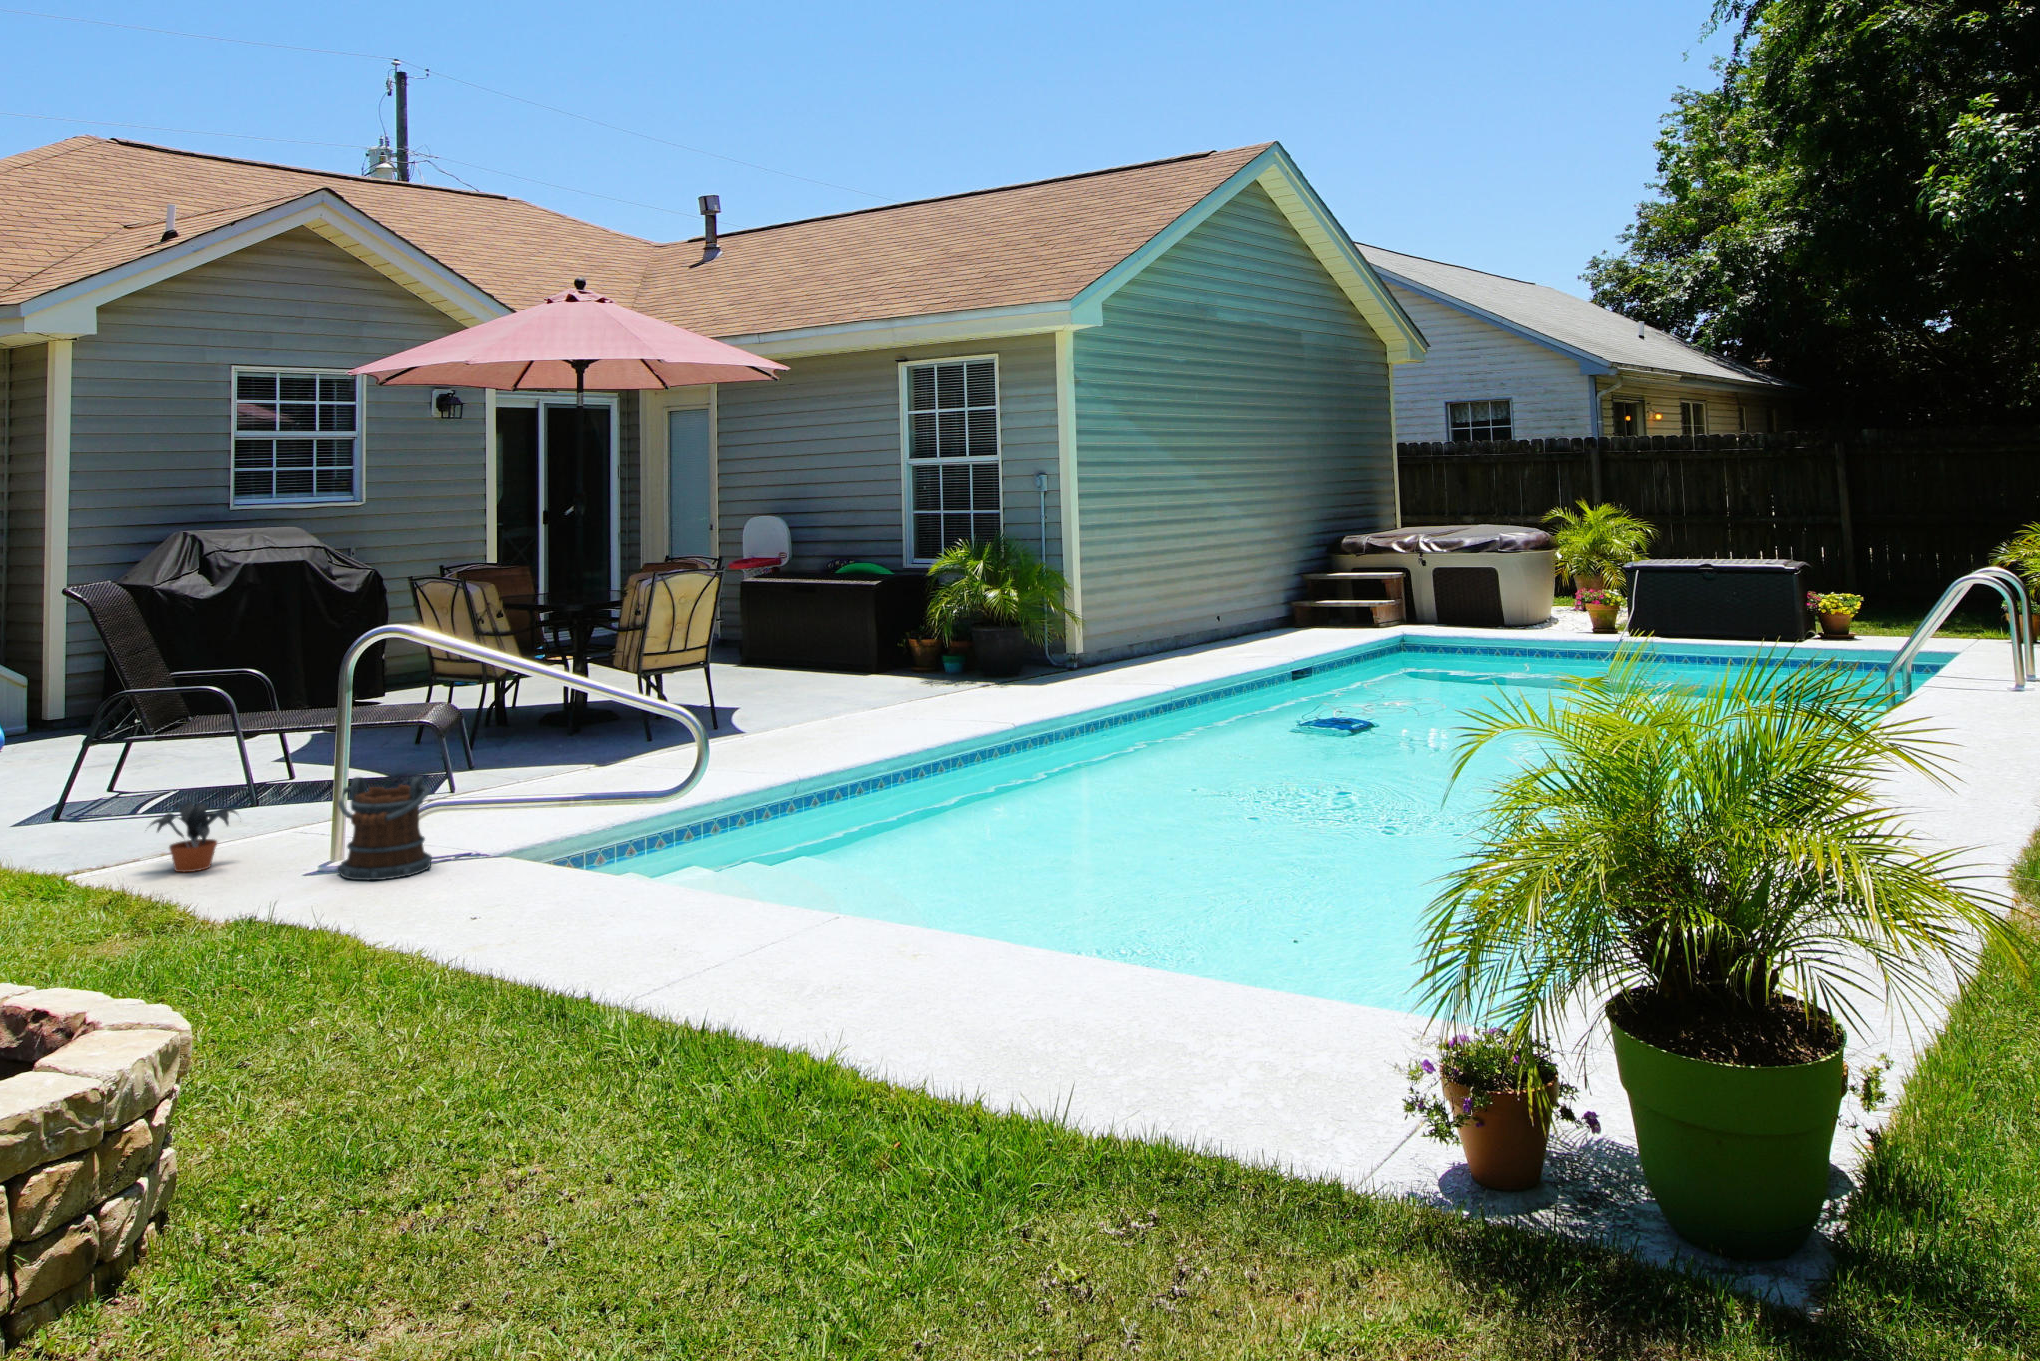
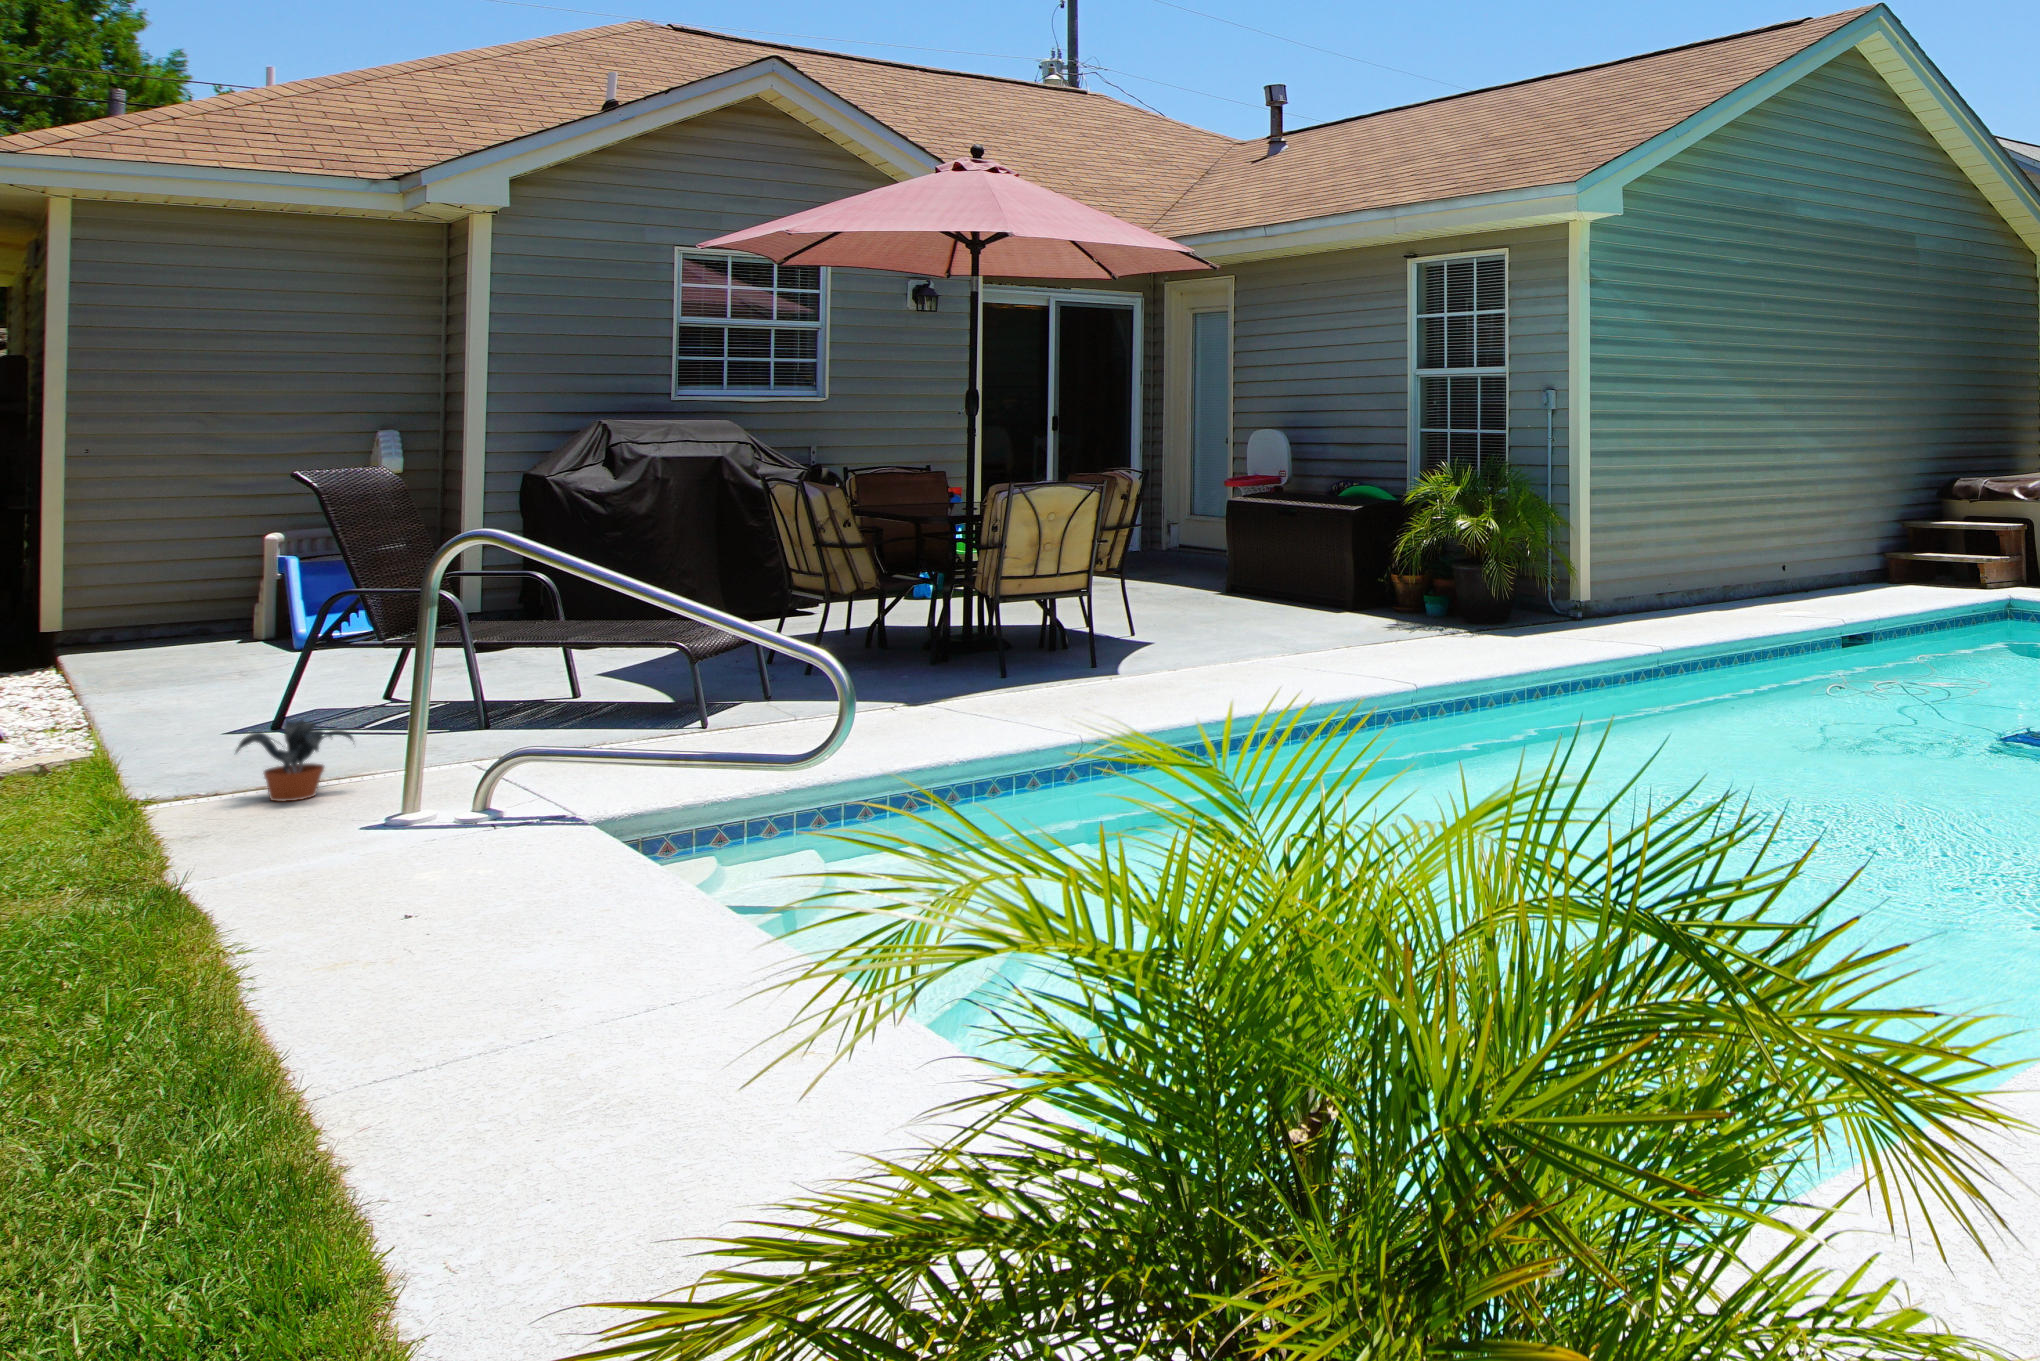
bucket: present [337,776,432,880] -> none [412,705,538,831]

